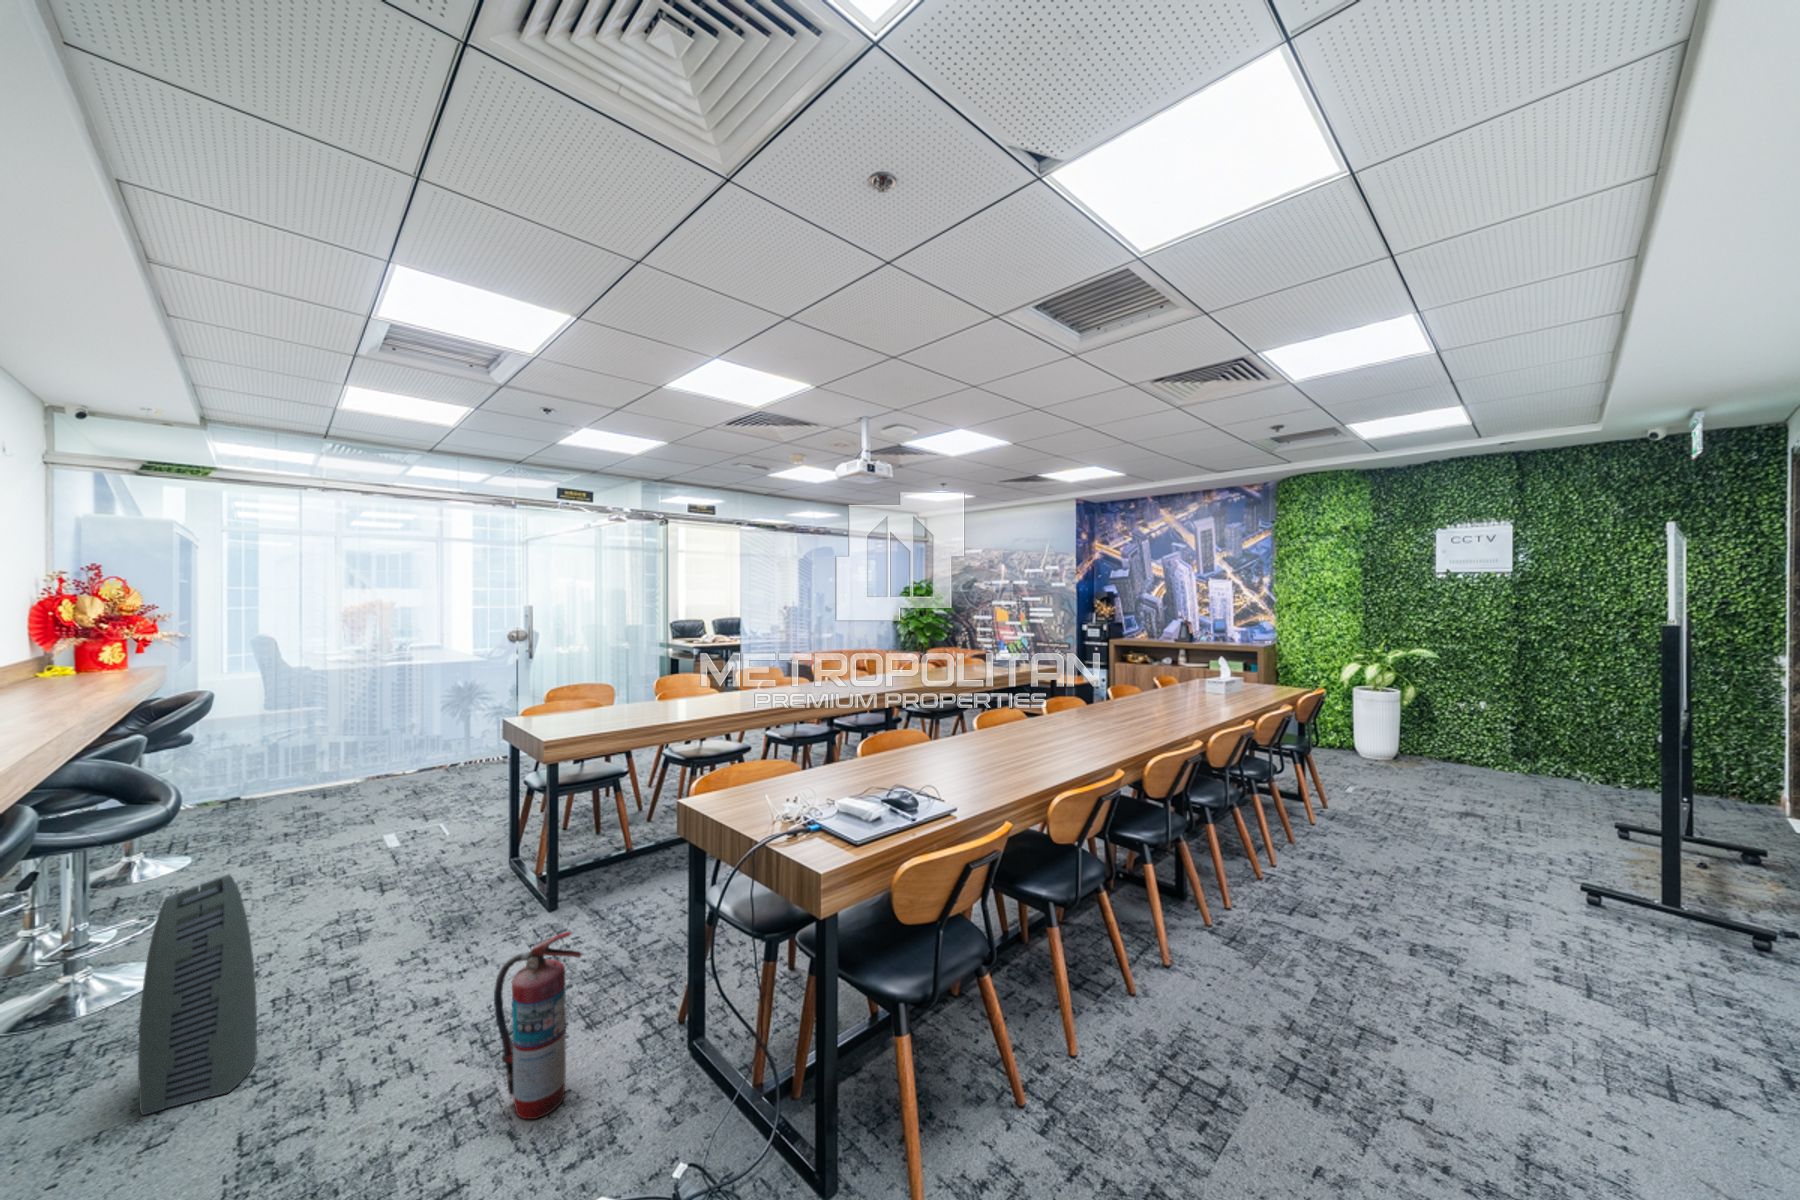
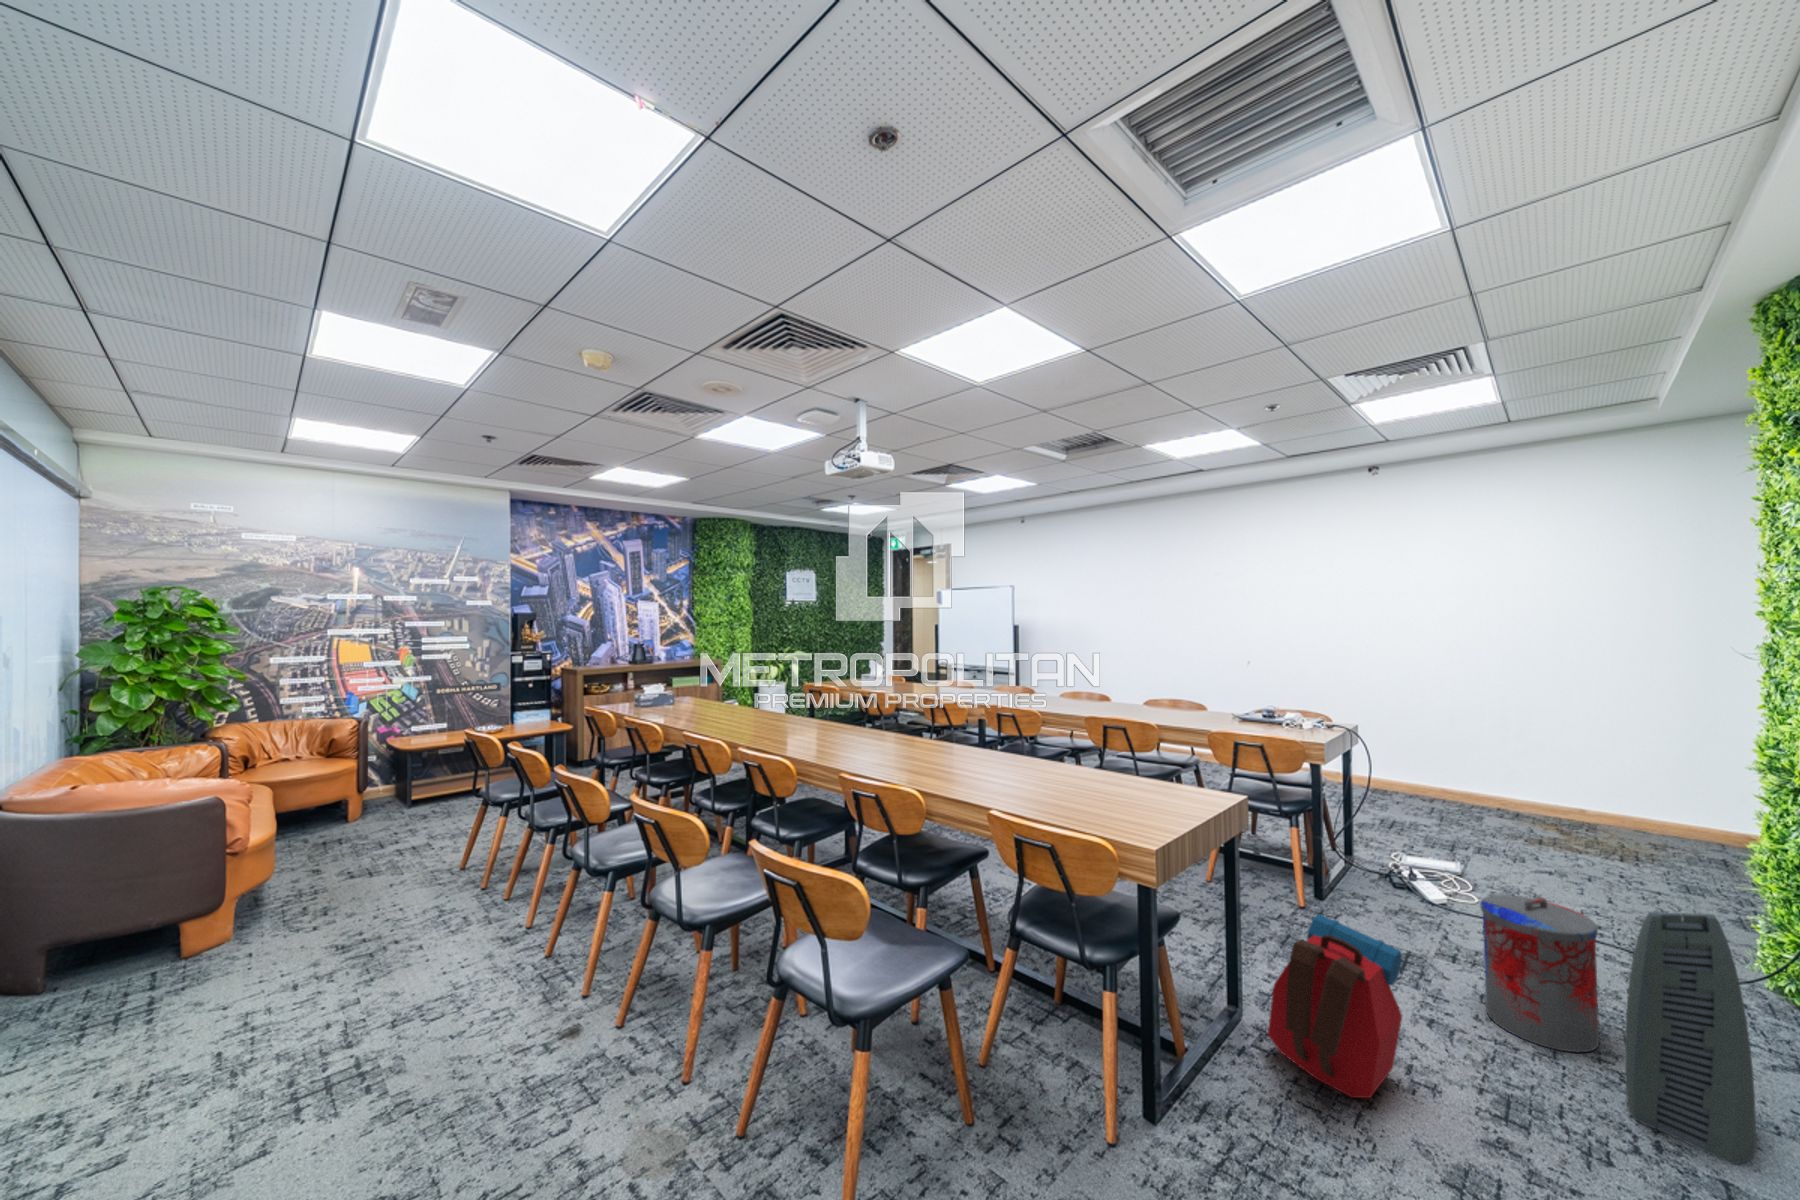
backpack: none [420,816,510,942] -> present [1268,914,1402,1098]
trash can: none [277,928,406,1118] -> present [1480,895,1599,1052]
fire extinguisher: present [494,932,581,1119] -> none [1391,821,1443,945]

